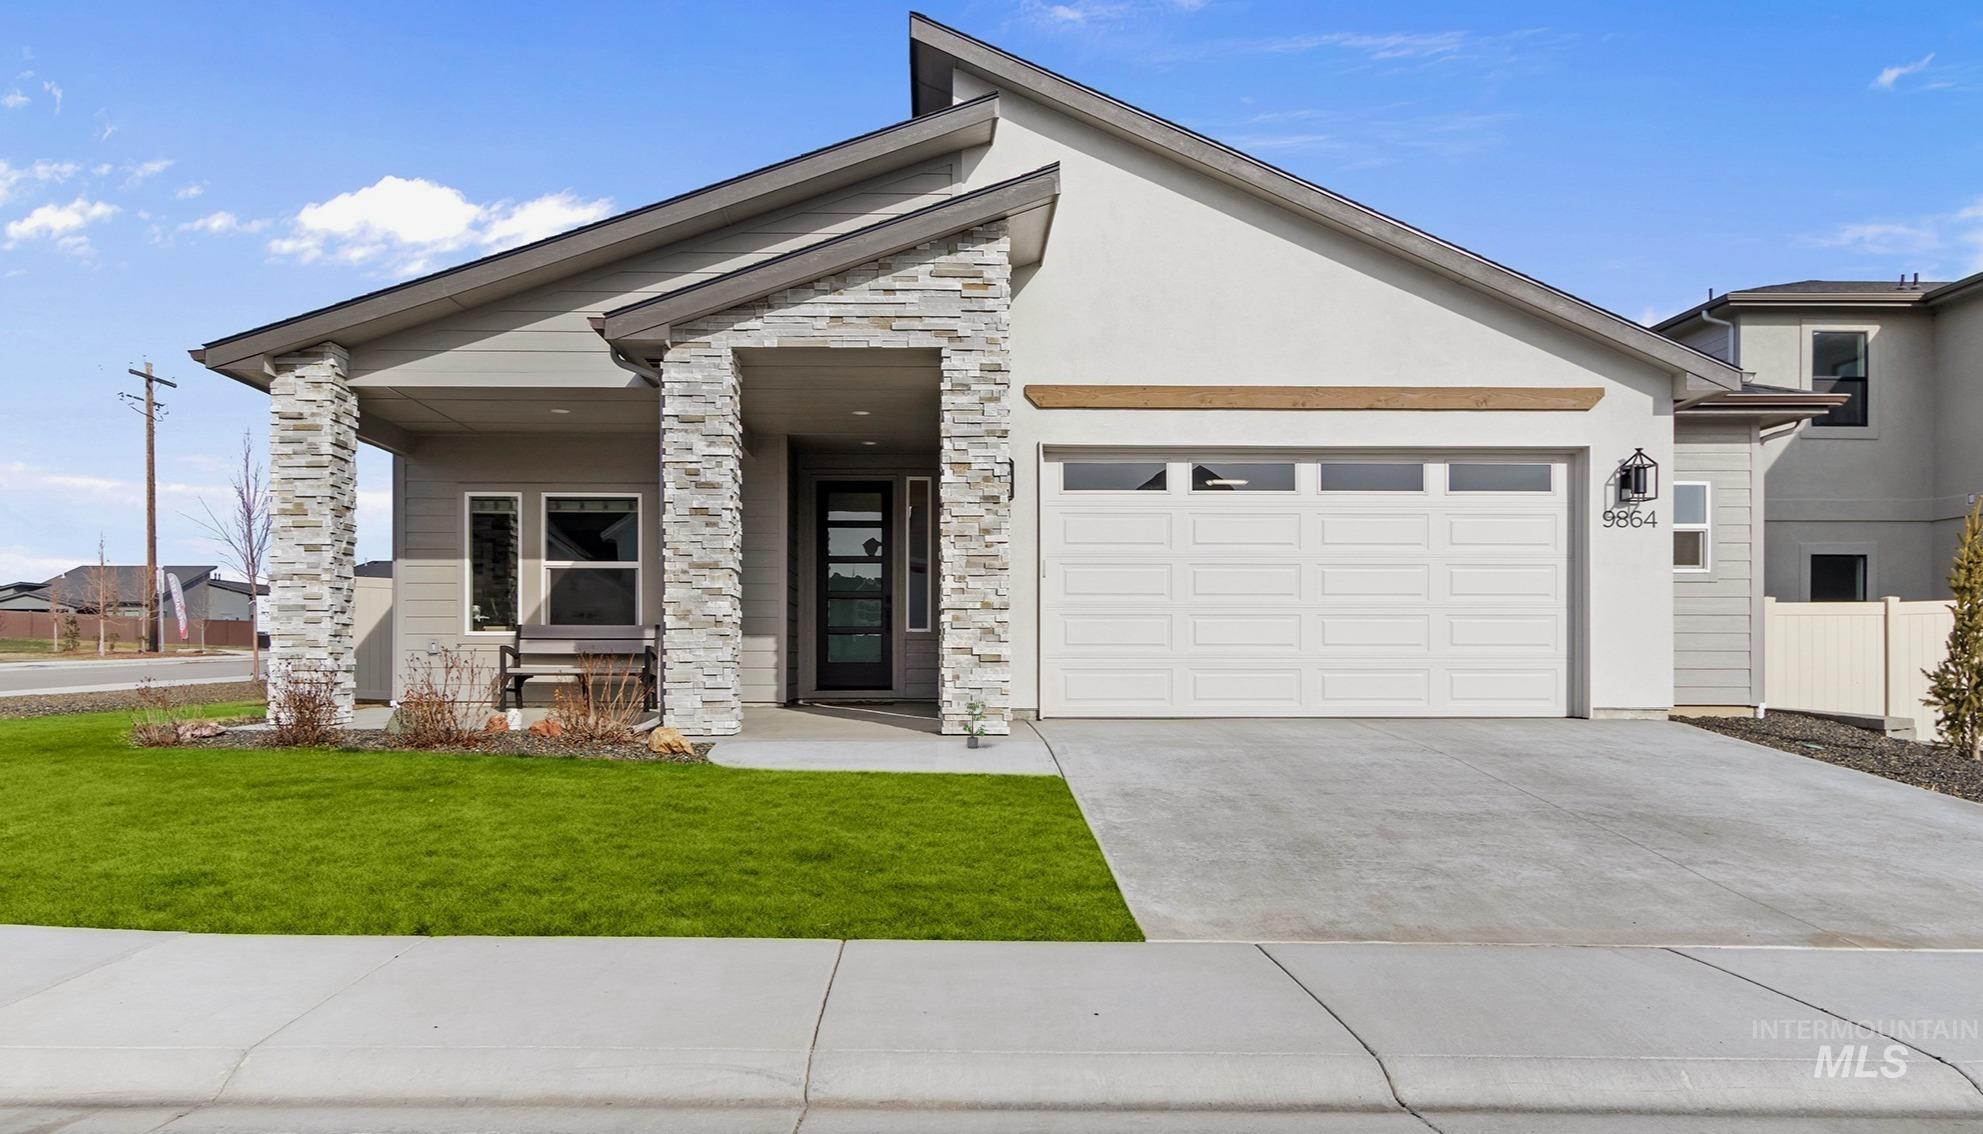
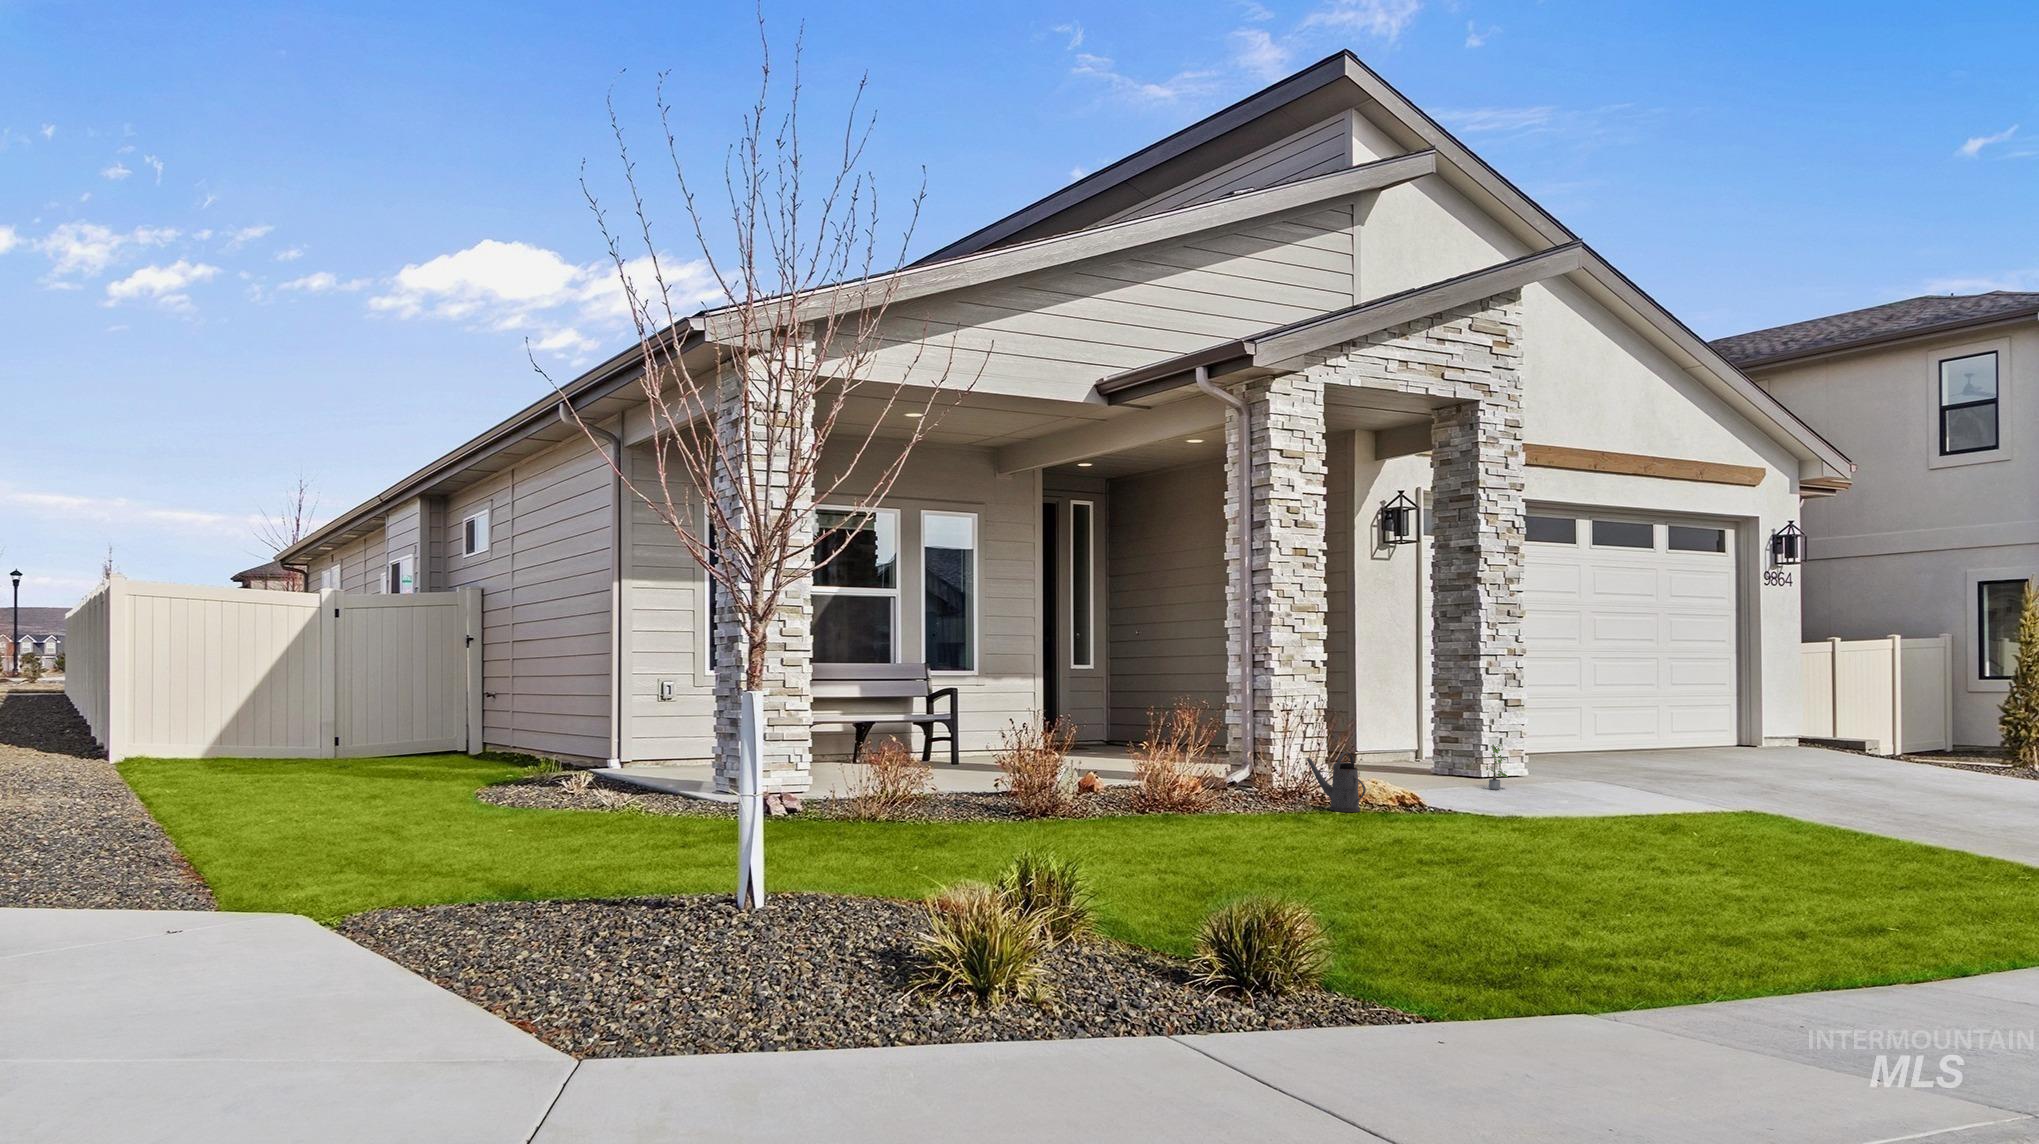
watering can: none [684,701,713,759] -> present [1307,752,1366,812]

